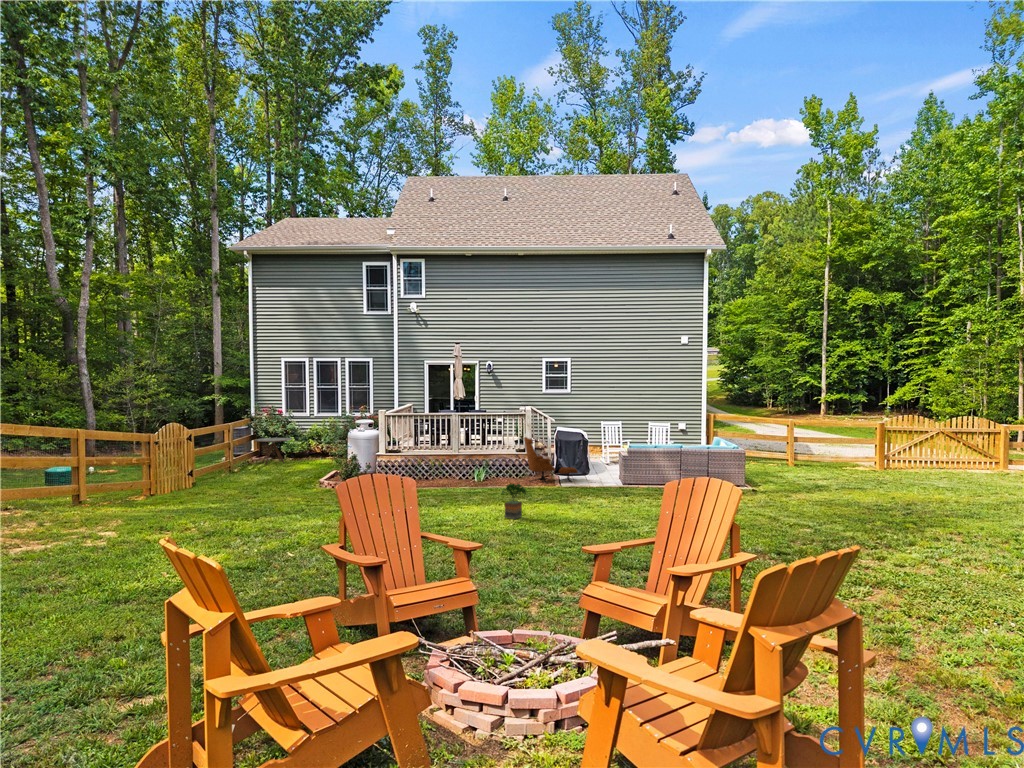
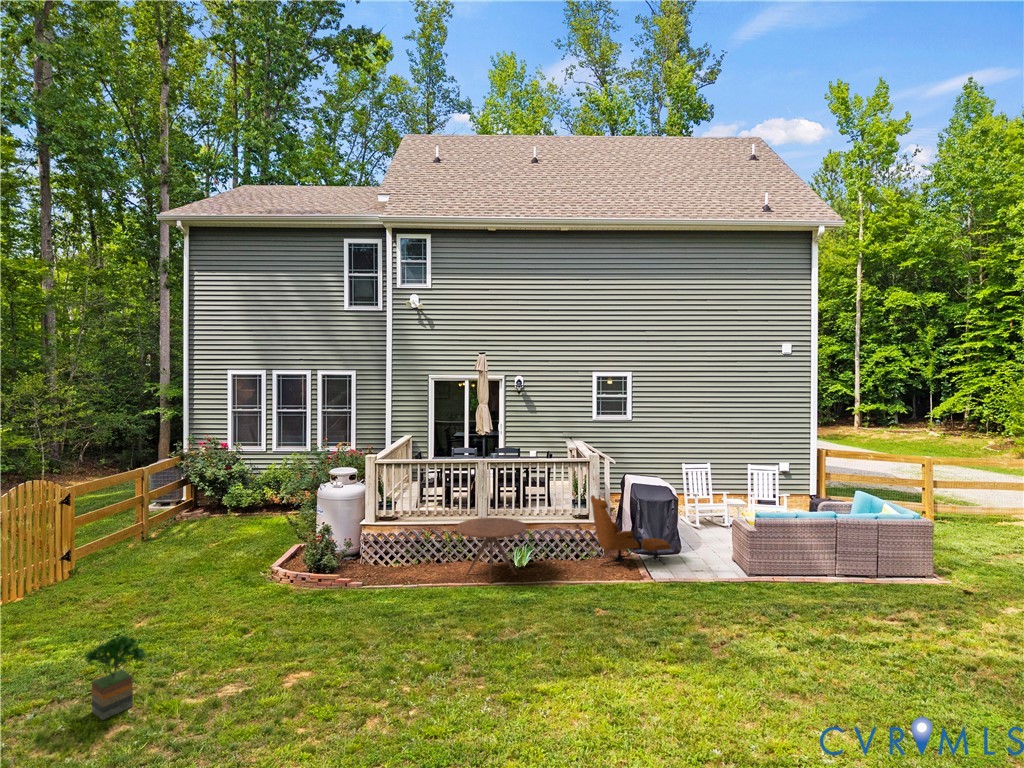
round table: present [254,438,292,464] -> present [456,518,527,584]
potted tree: present [502,484,526,519] -> present [85,635,146,720]

